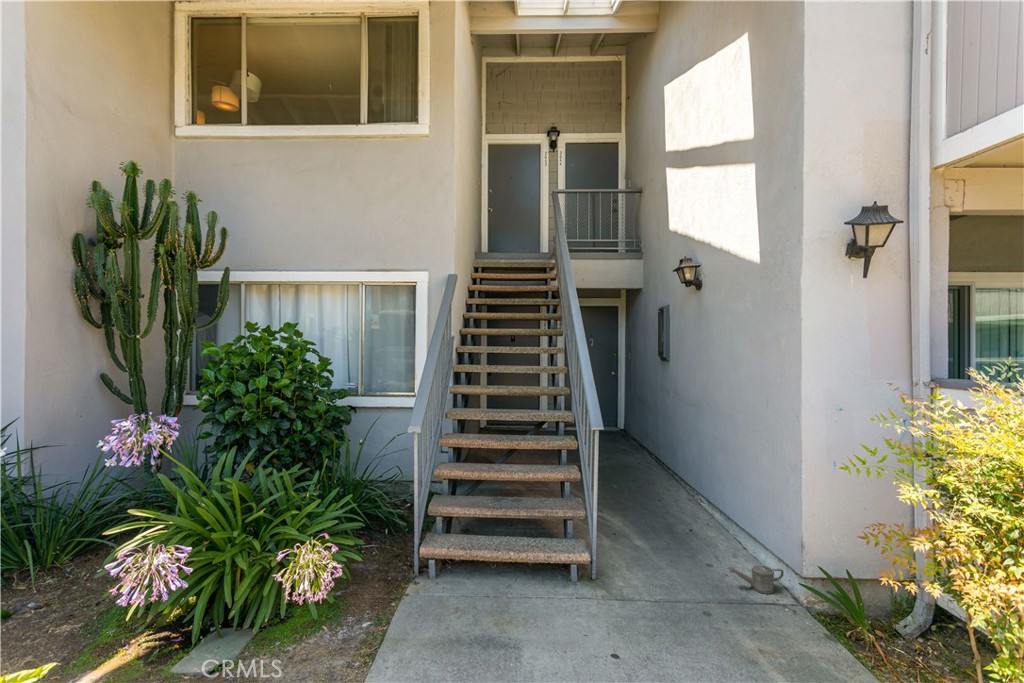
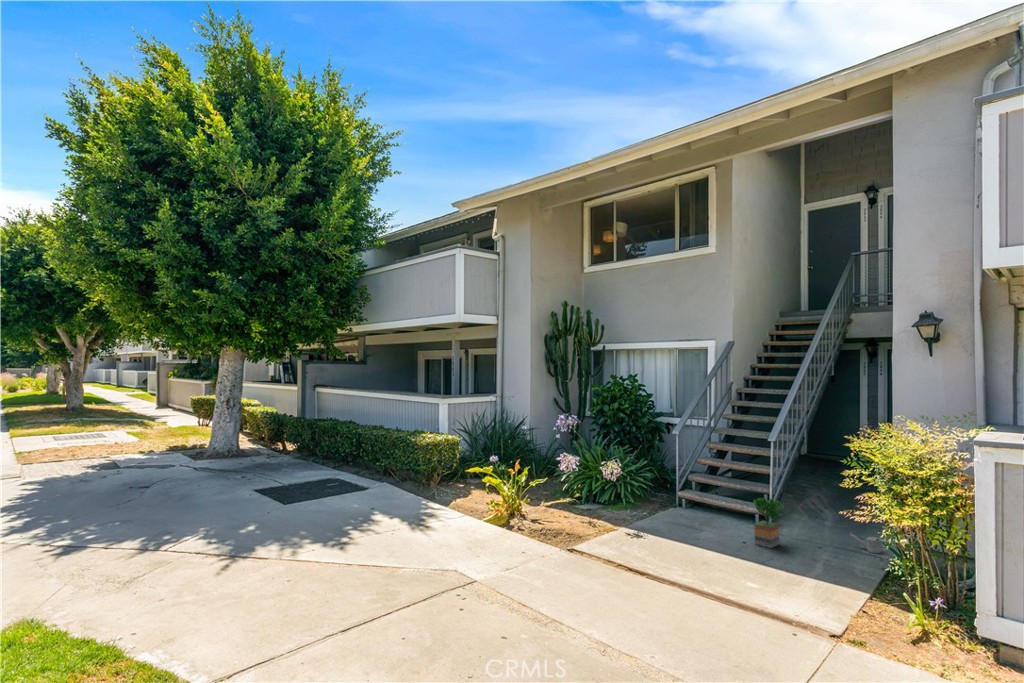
potted tree: none [616,542,683,647] -> present [754,498,784,548]

